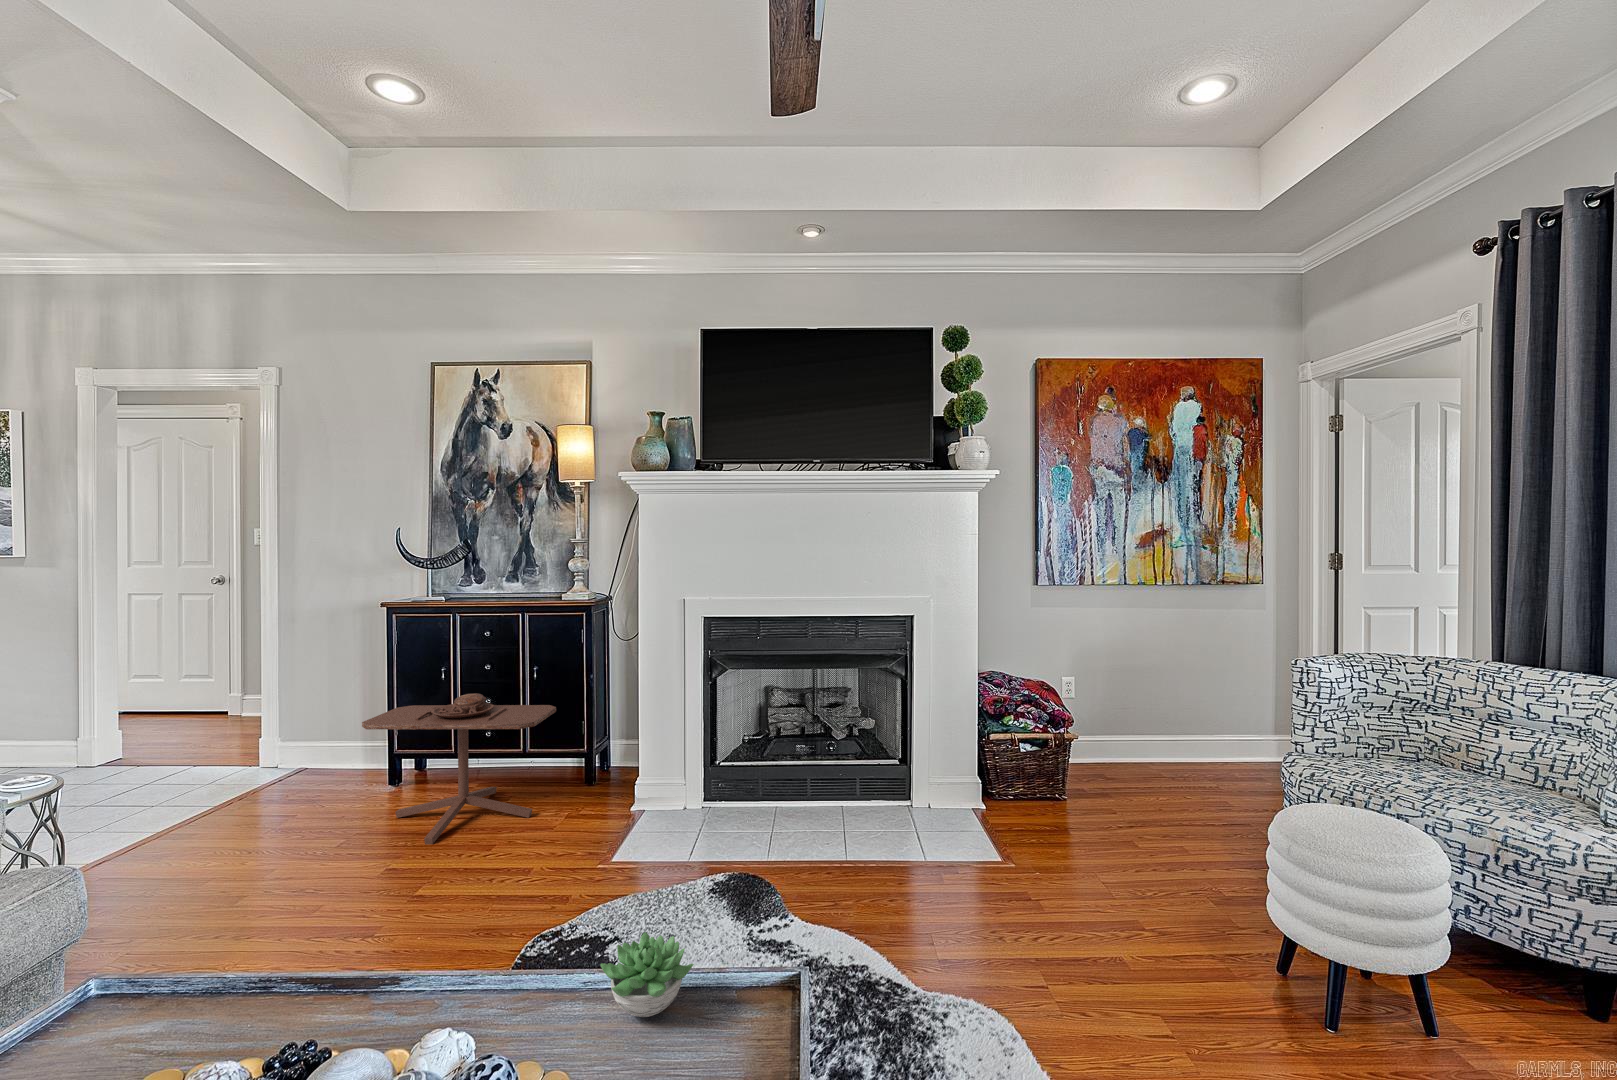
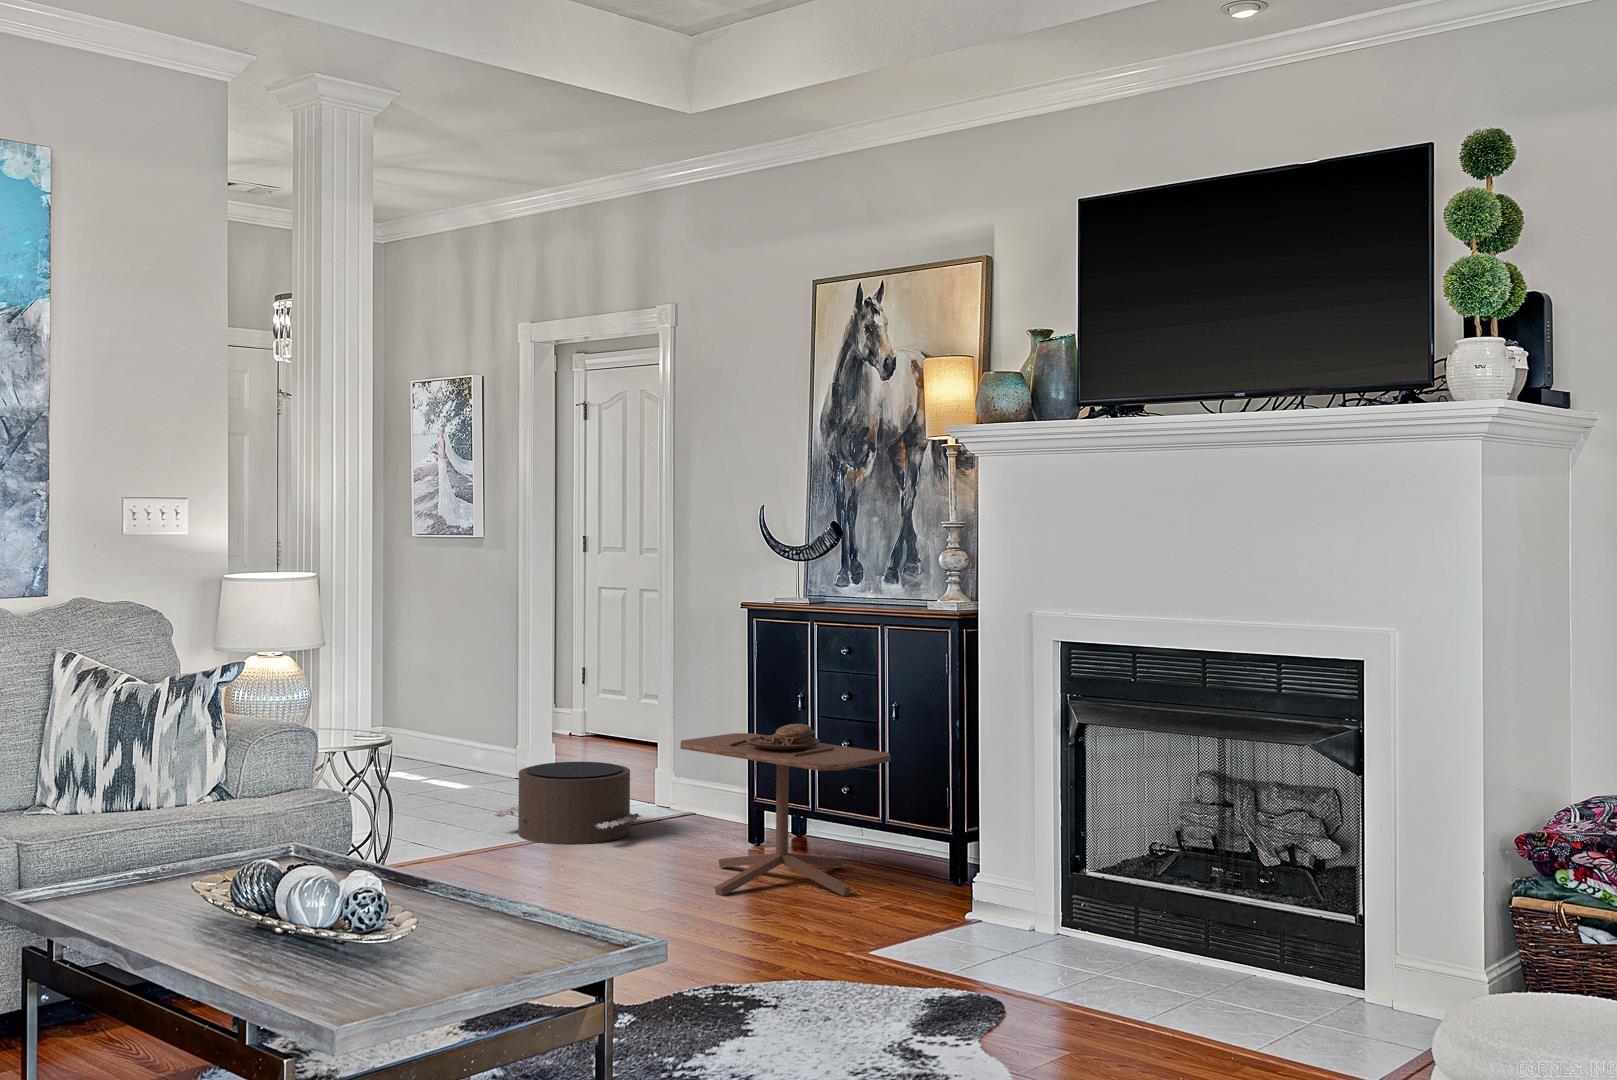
pouf: none [114,748,286,837] -> present [494,762,641,844]
succulent plant: present [600,932,694,1017] -> none [492,878,577,940]

